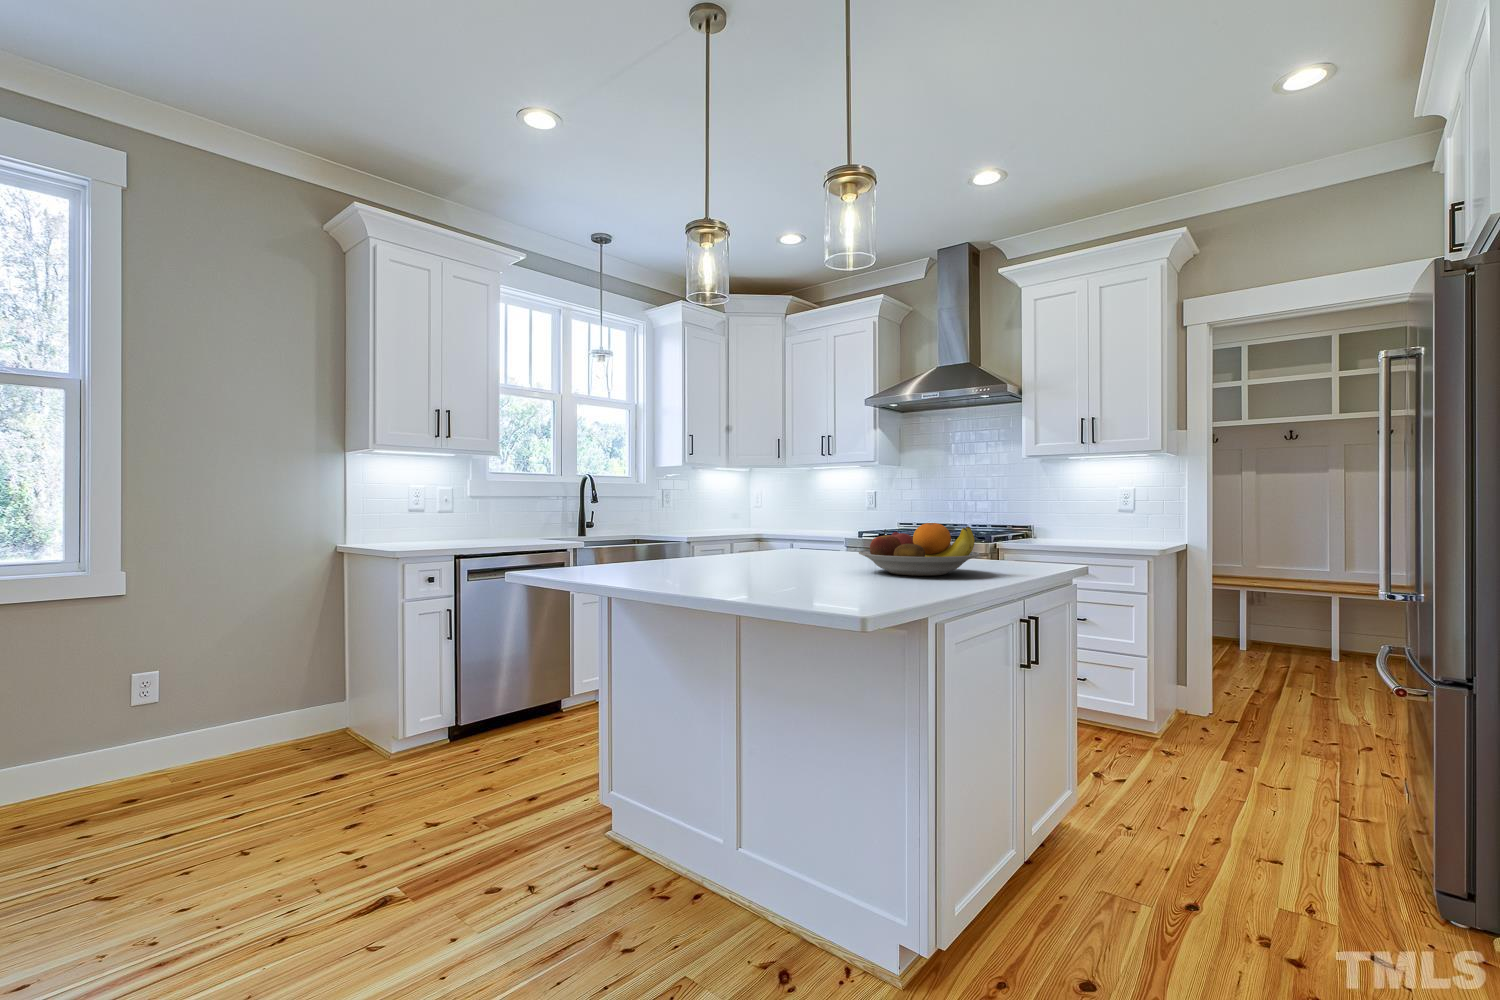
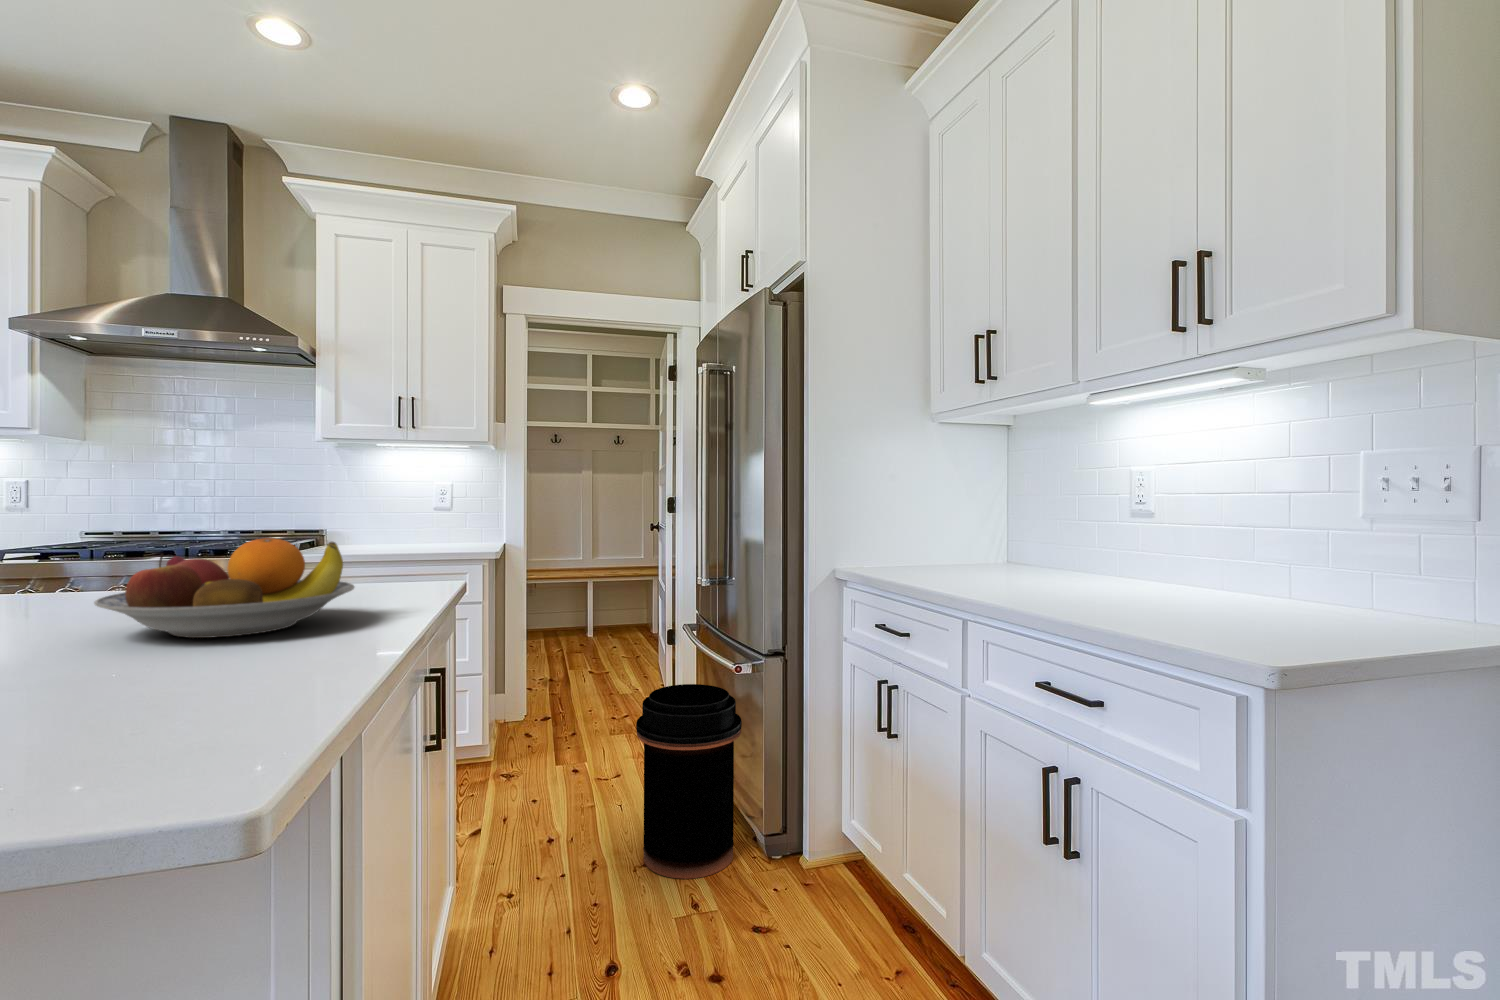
trash can: none [1262,692,1402,896] -> present [636,684,742,879]

